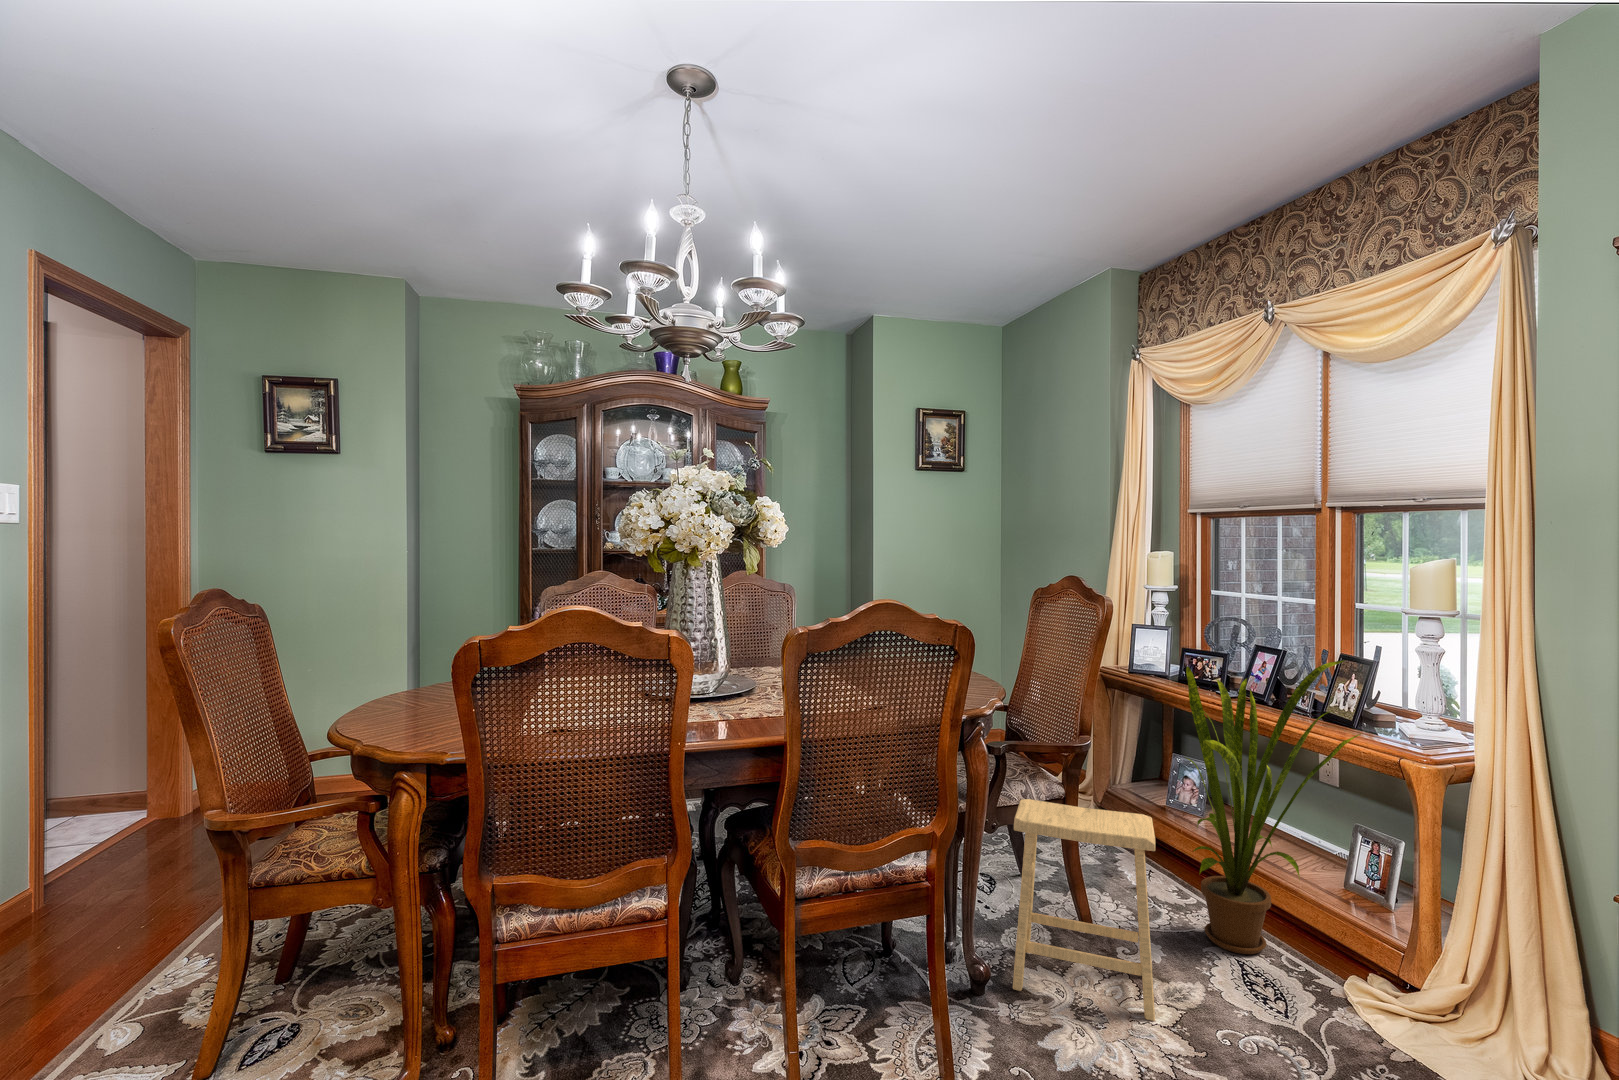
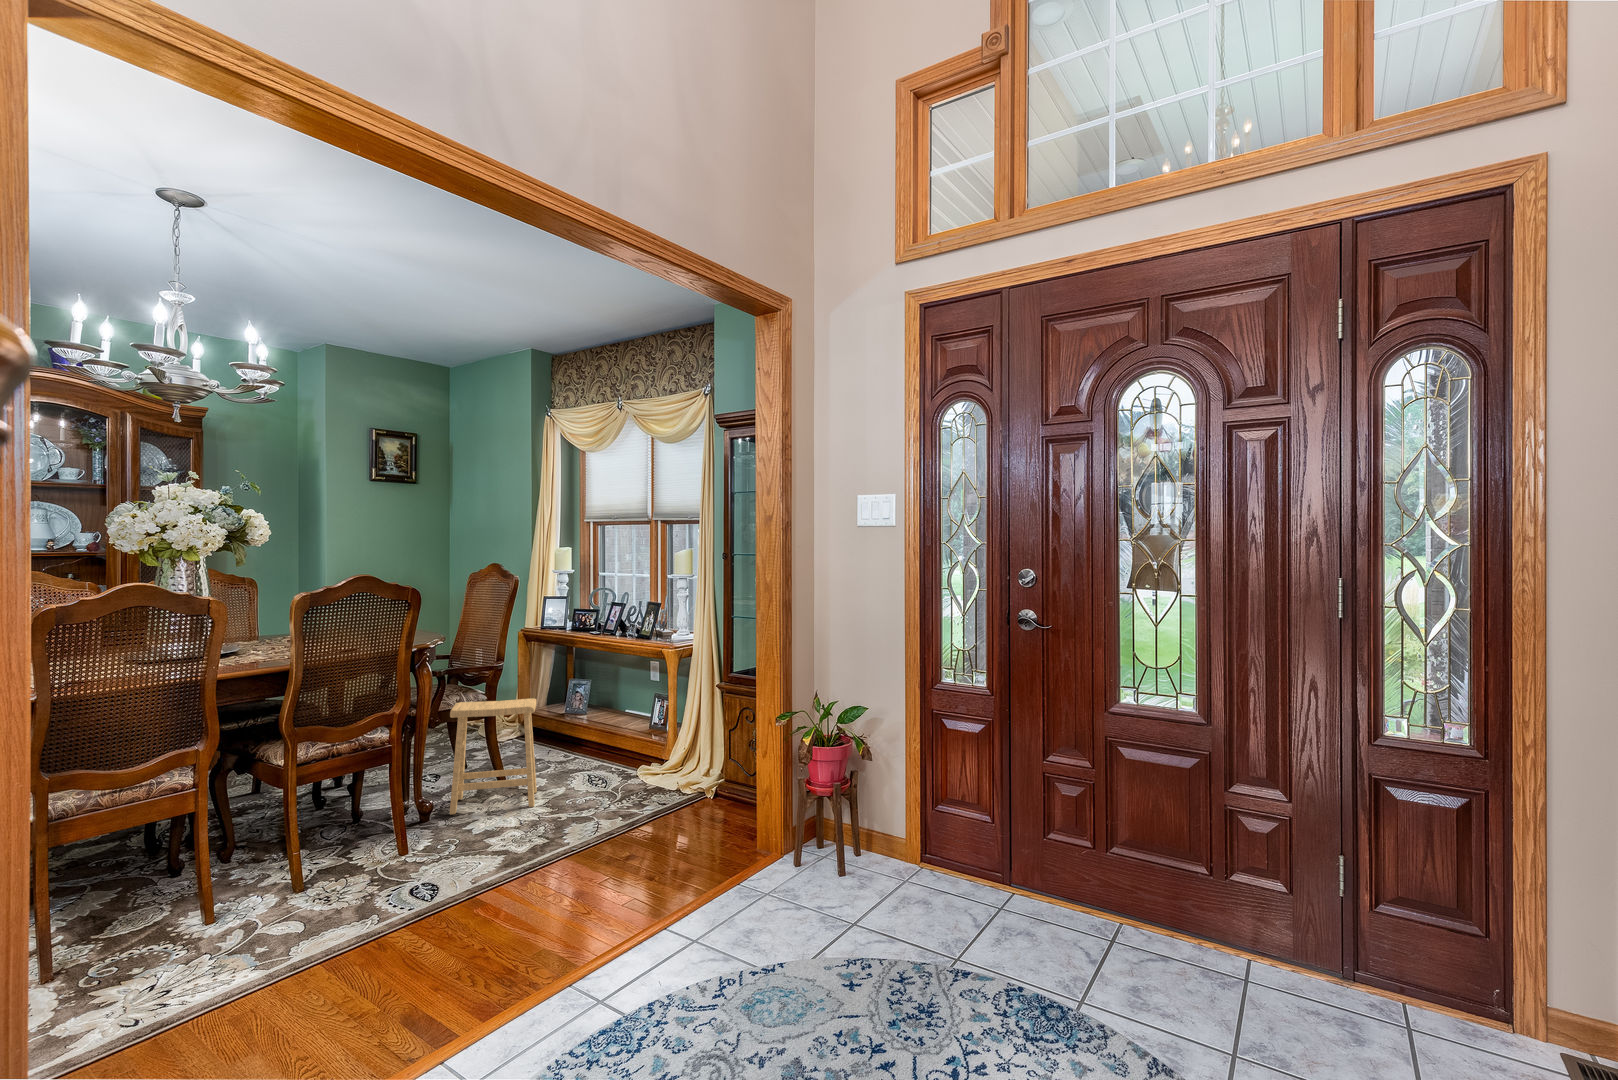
house plant: present [1186,660,1360,954] -> none [557,603,649,774]

